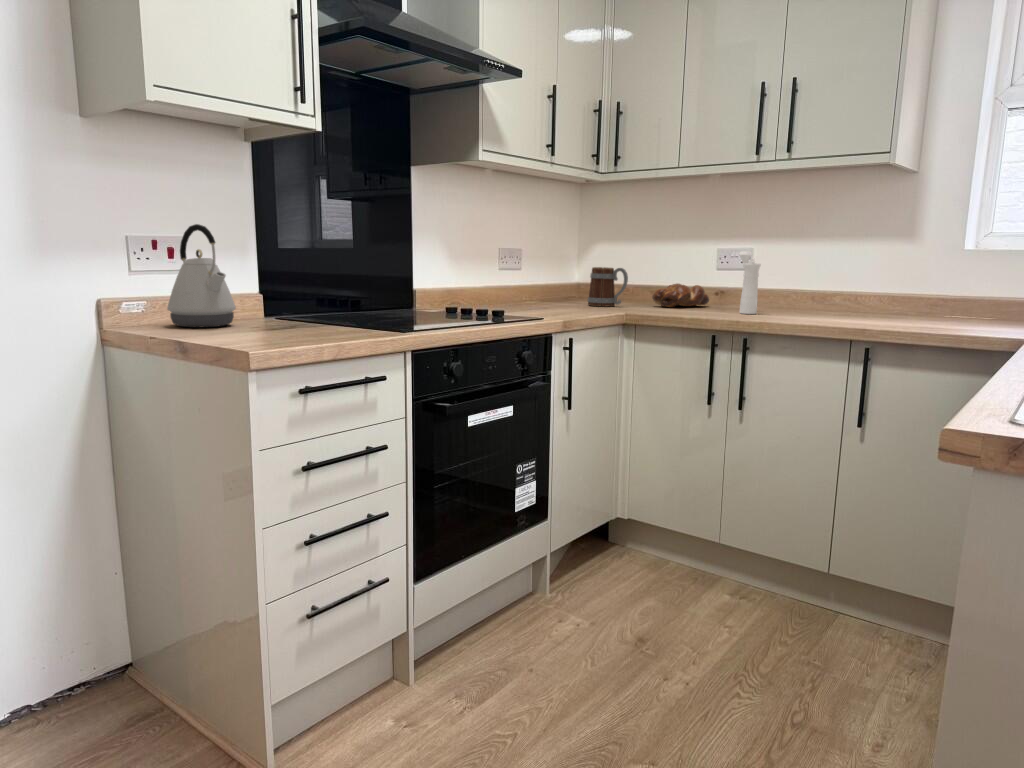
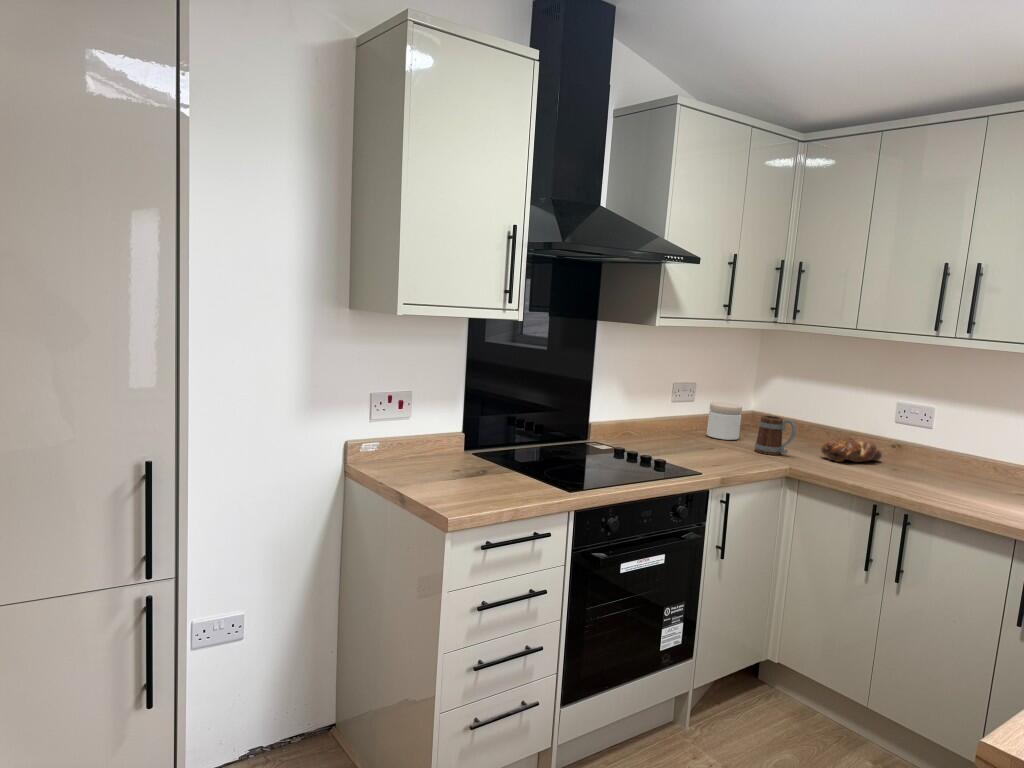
kettle: present [167,224,236,327] -> none [392,392,442,473]
pepper mill: present [739,251,761,314] -> none [907,419,933,485]
jar: none [536,265,570,302] -> present [707,402,742,440]

